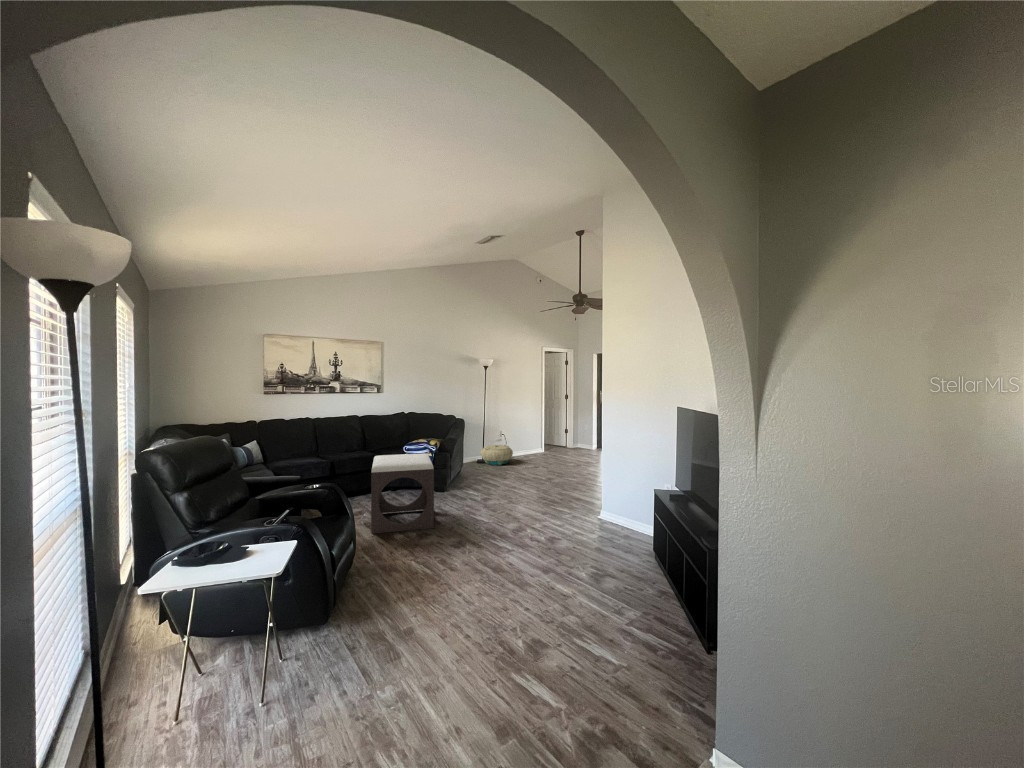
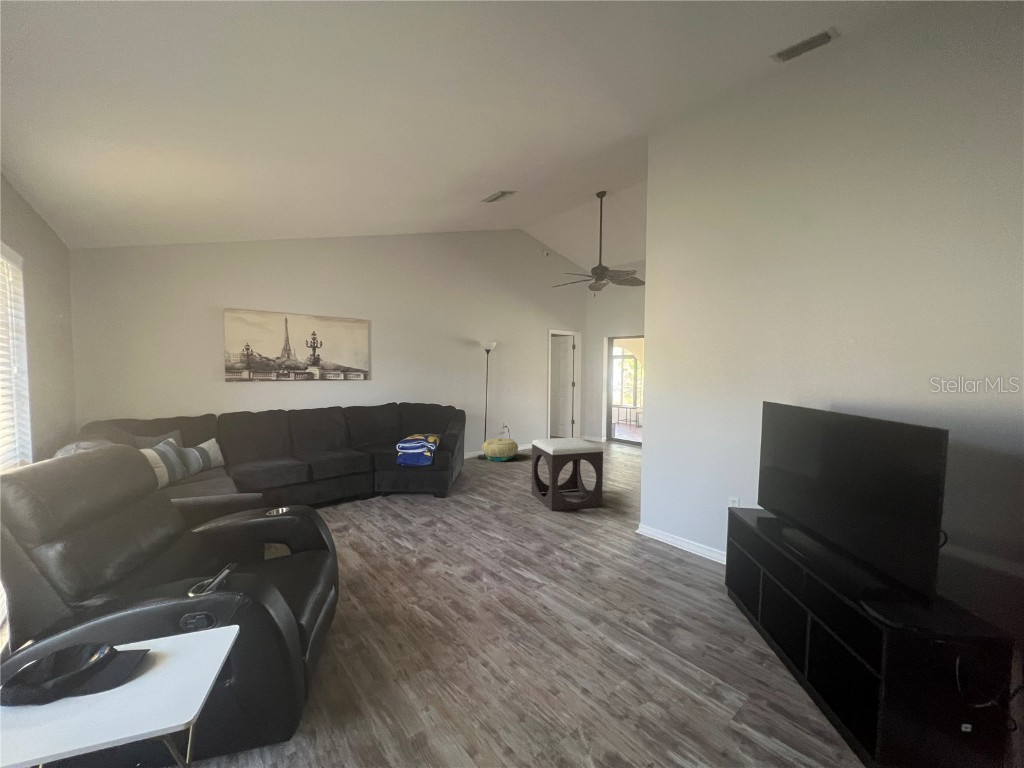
footstool: present [371,453,434,534] -> present [531,437,603,511]

